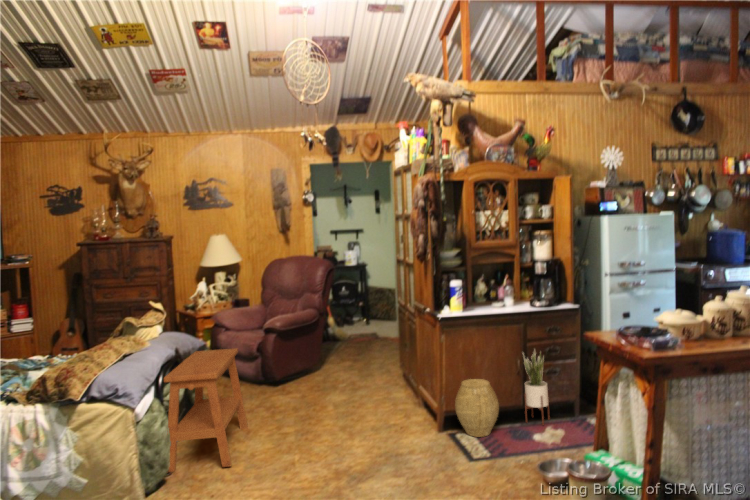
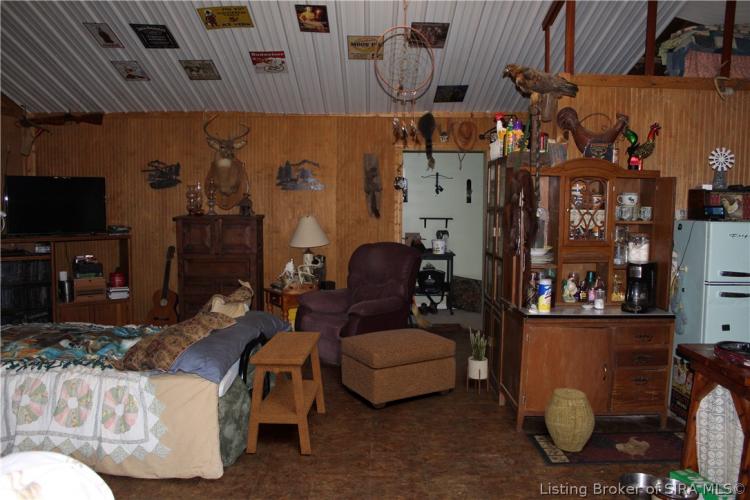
ottoman: none [262,338,377,419] -> present [341,329,456,409]
potted plant: present [524,351,550,425] -> present [467,327,489,395]

